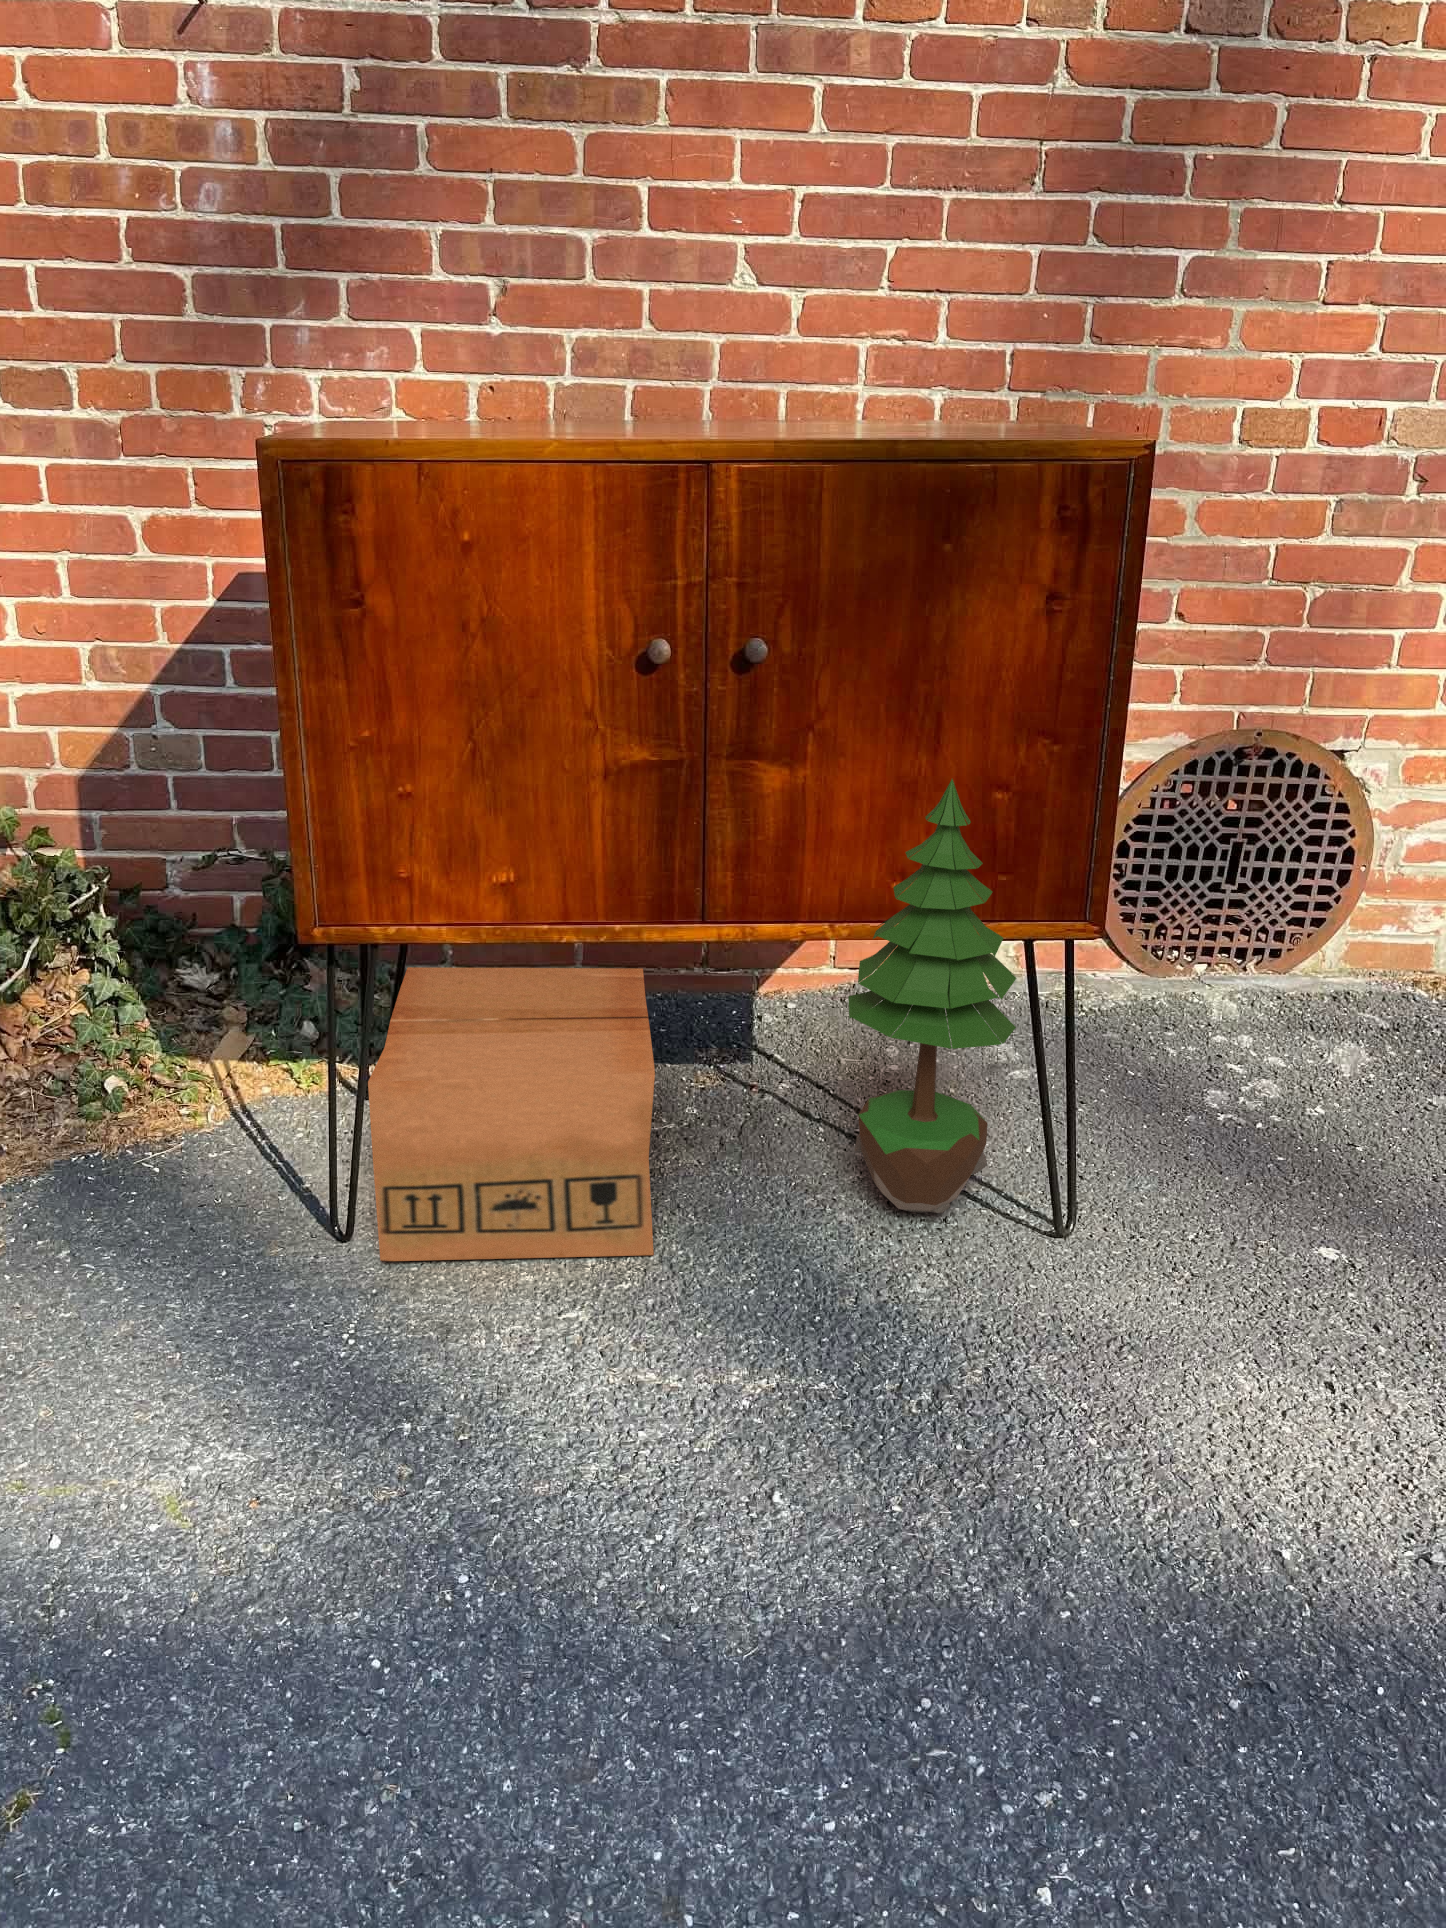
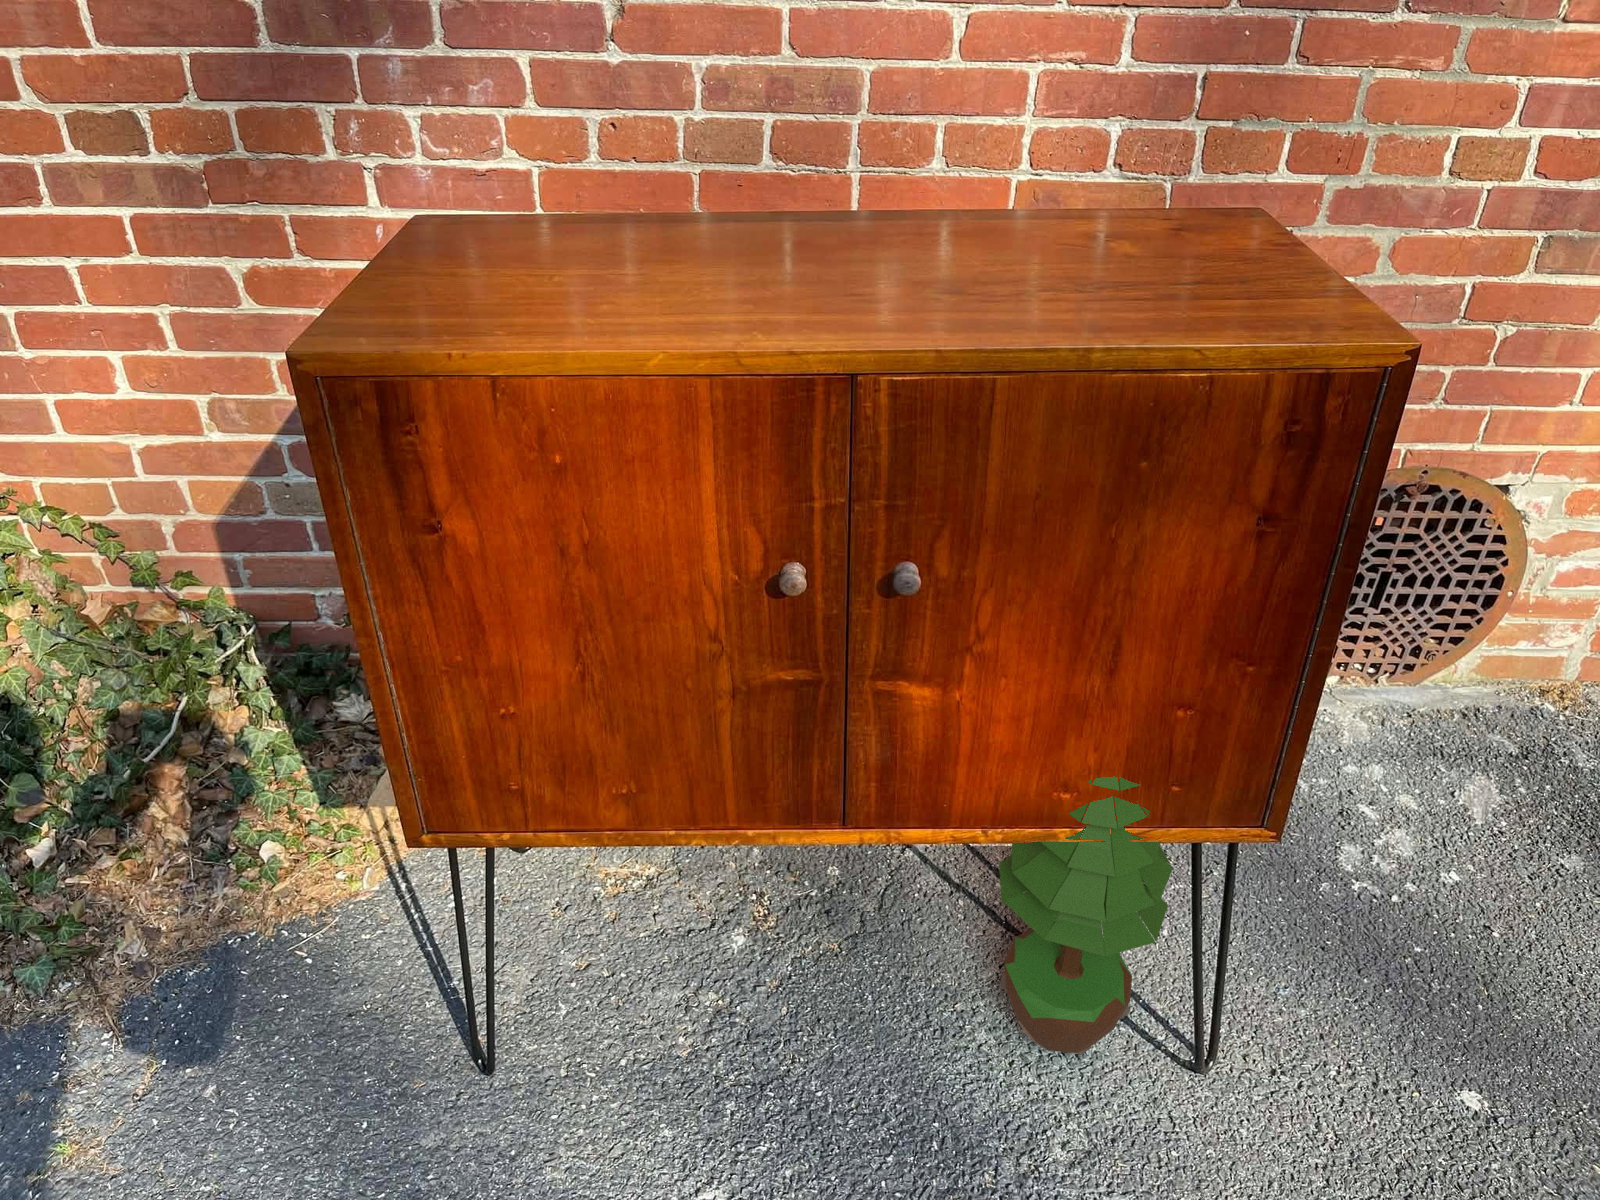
cardboard box: present [368,967,655,1261] -> none [521,786,807,1119]

